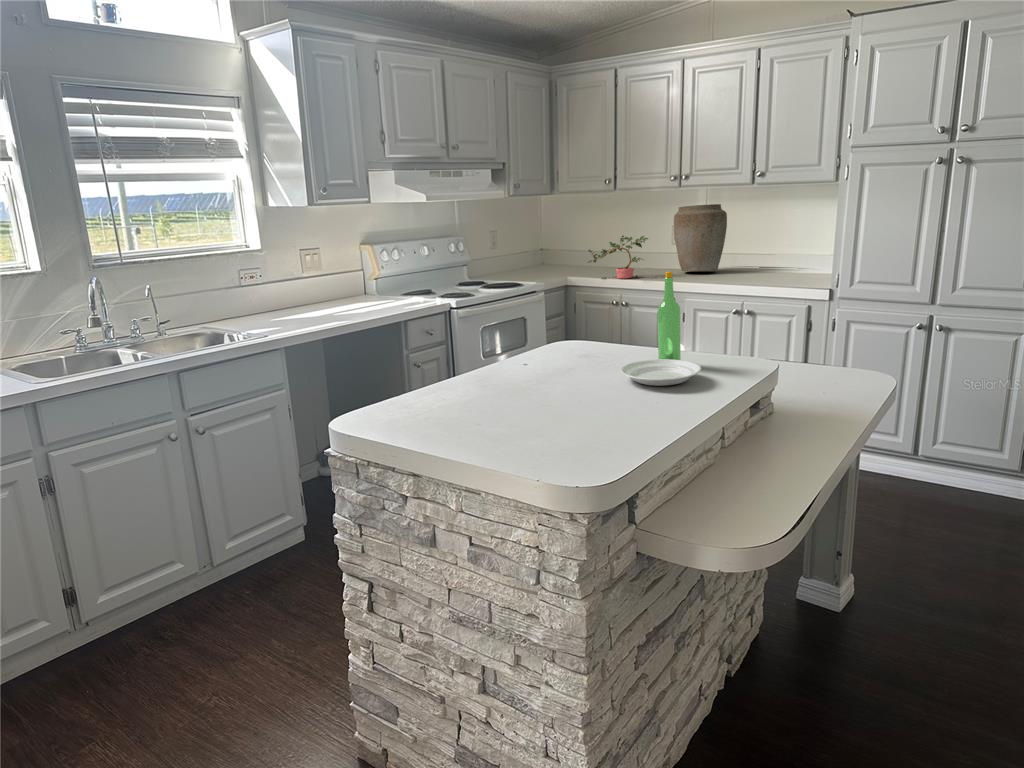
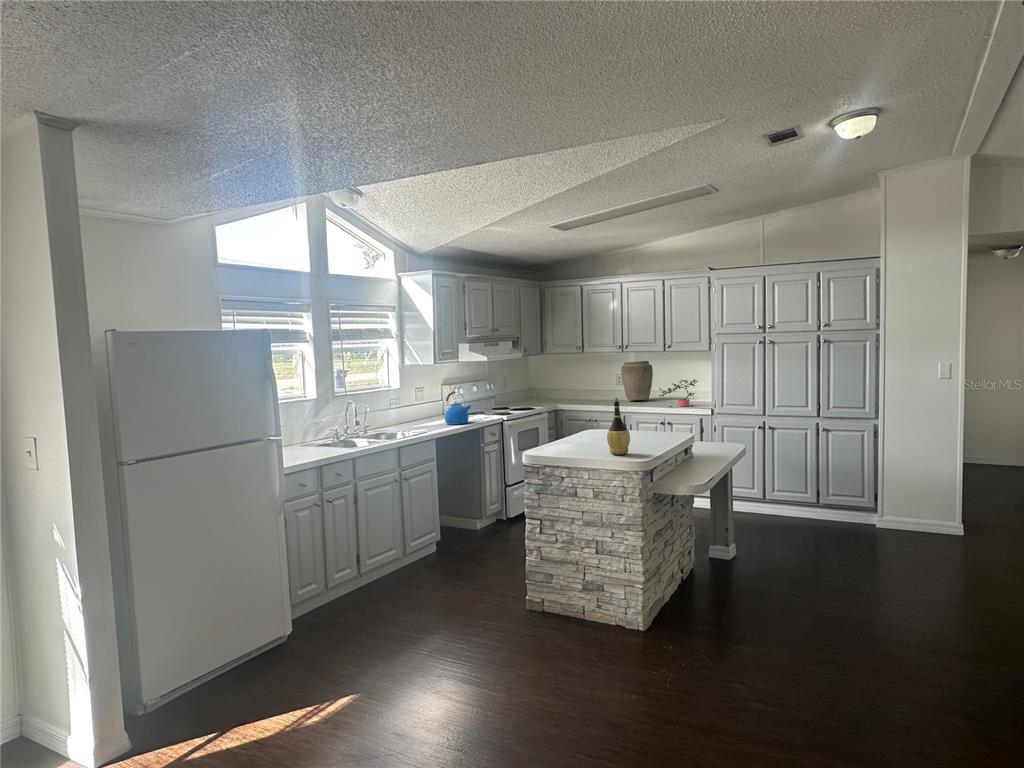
potted plant: present [588,235,648,279] -> present [659,379,698,407]
kettle: none [332,256,383,316] -> present [445,391,471,425]
plate: present [620,272,701,386] -> none [631,396,664,441]
wine bottle: none [513,284,578,448] -> present [607,398,630,455]

